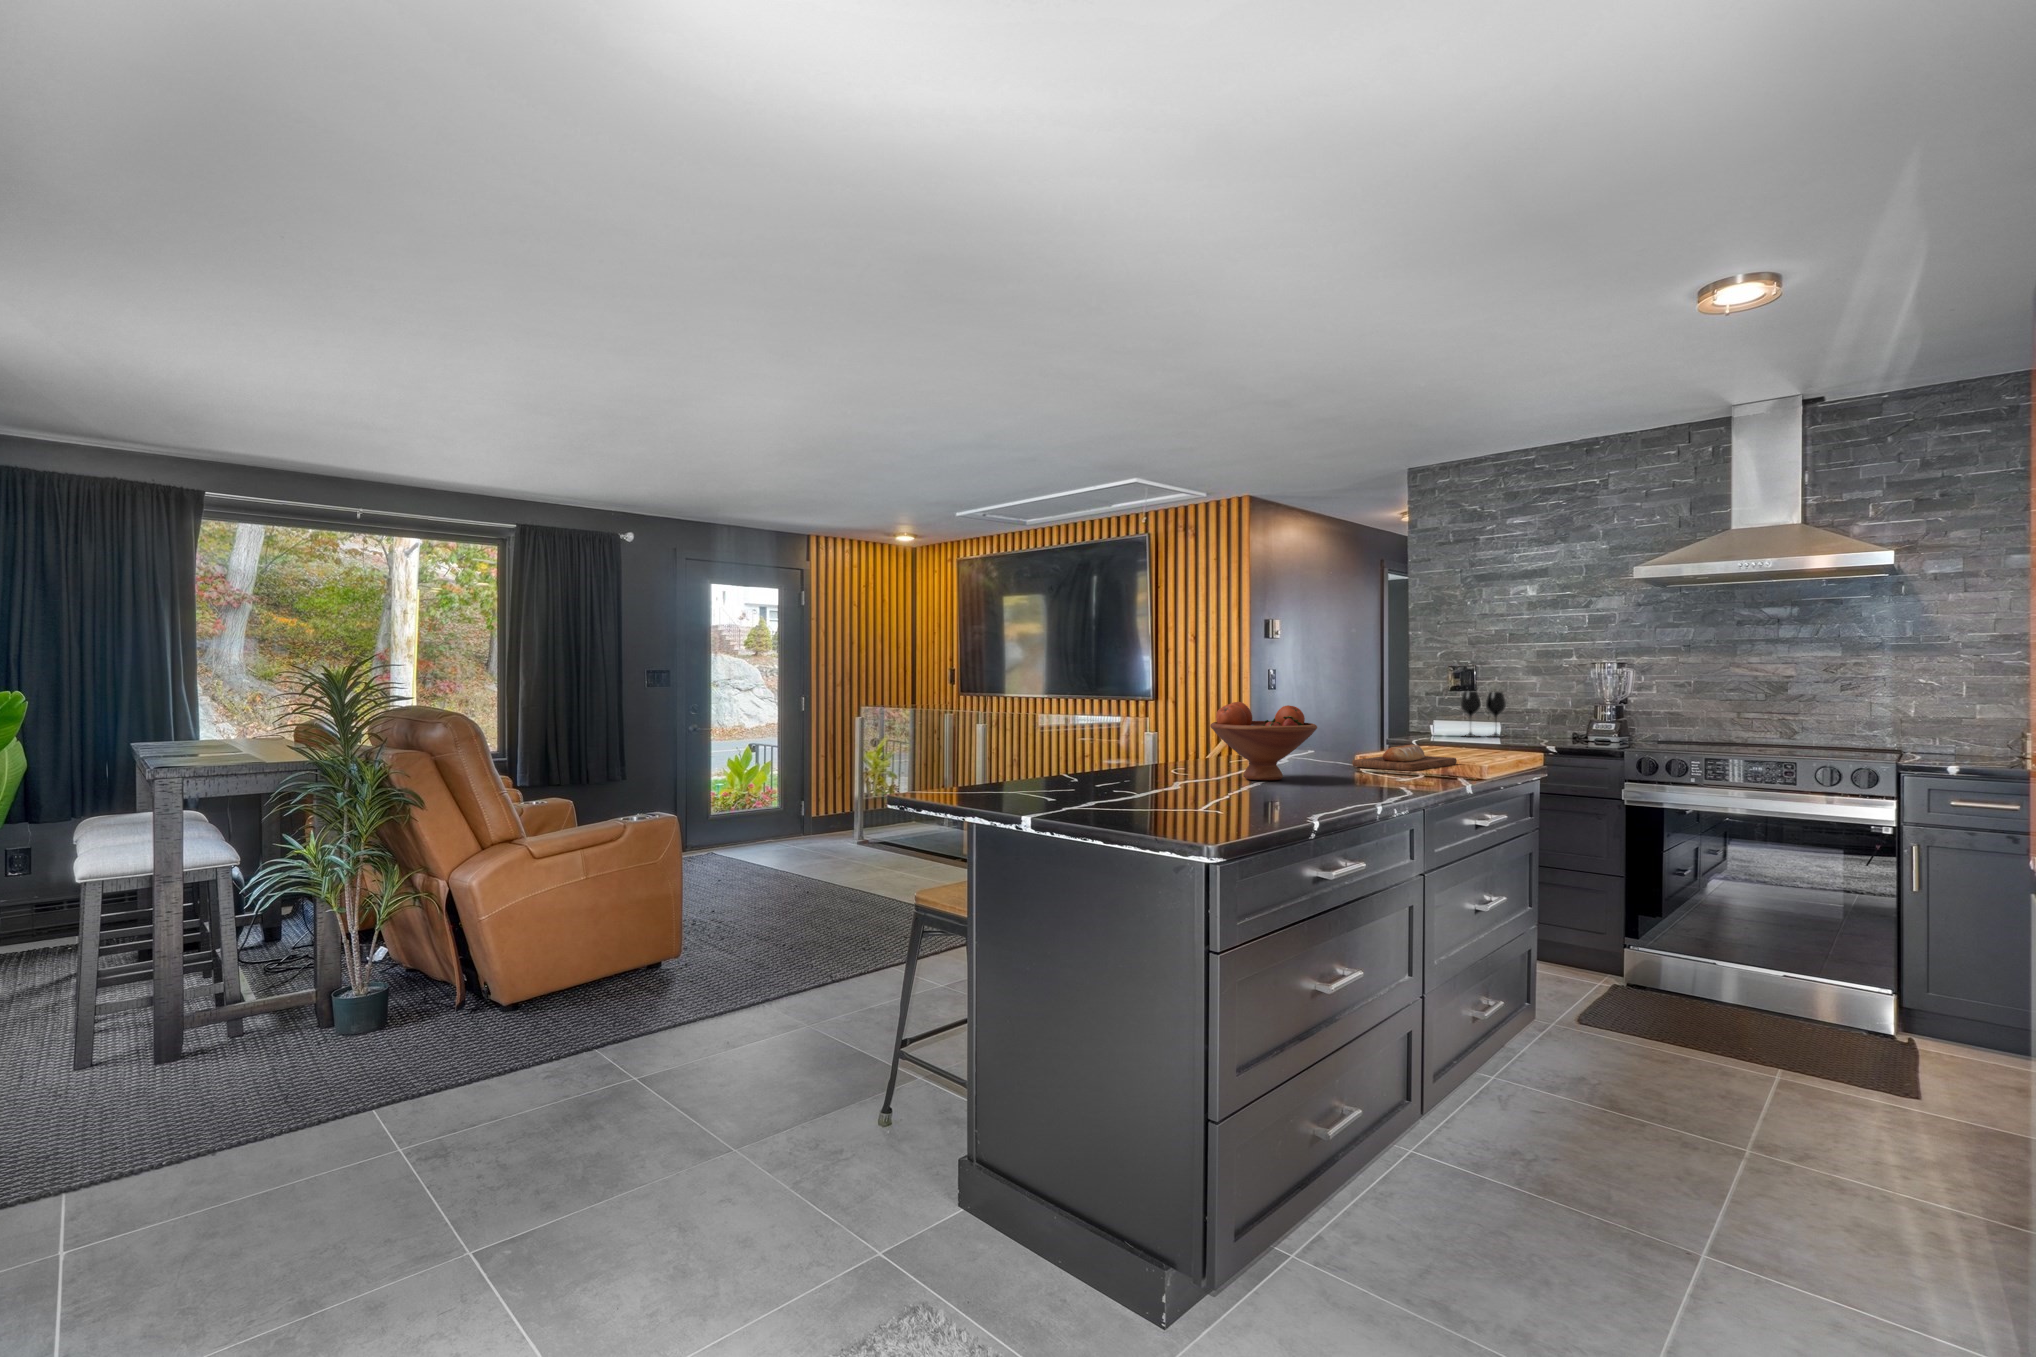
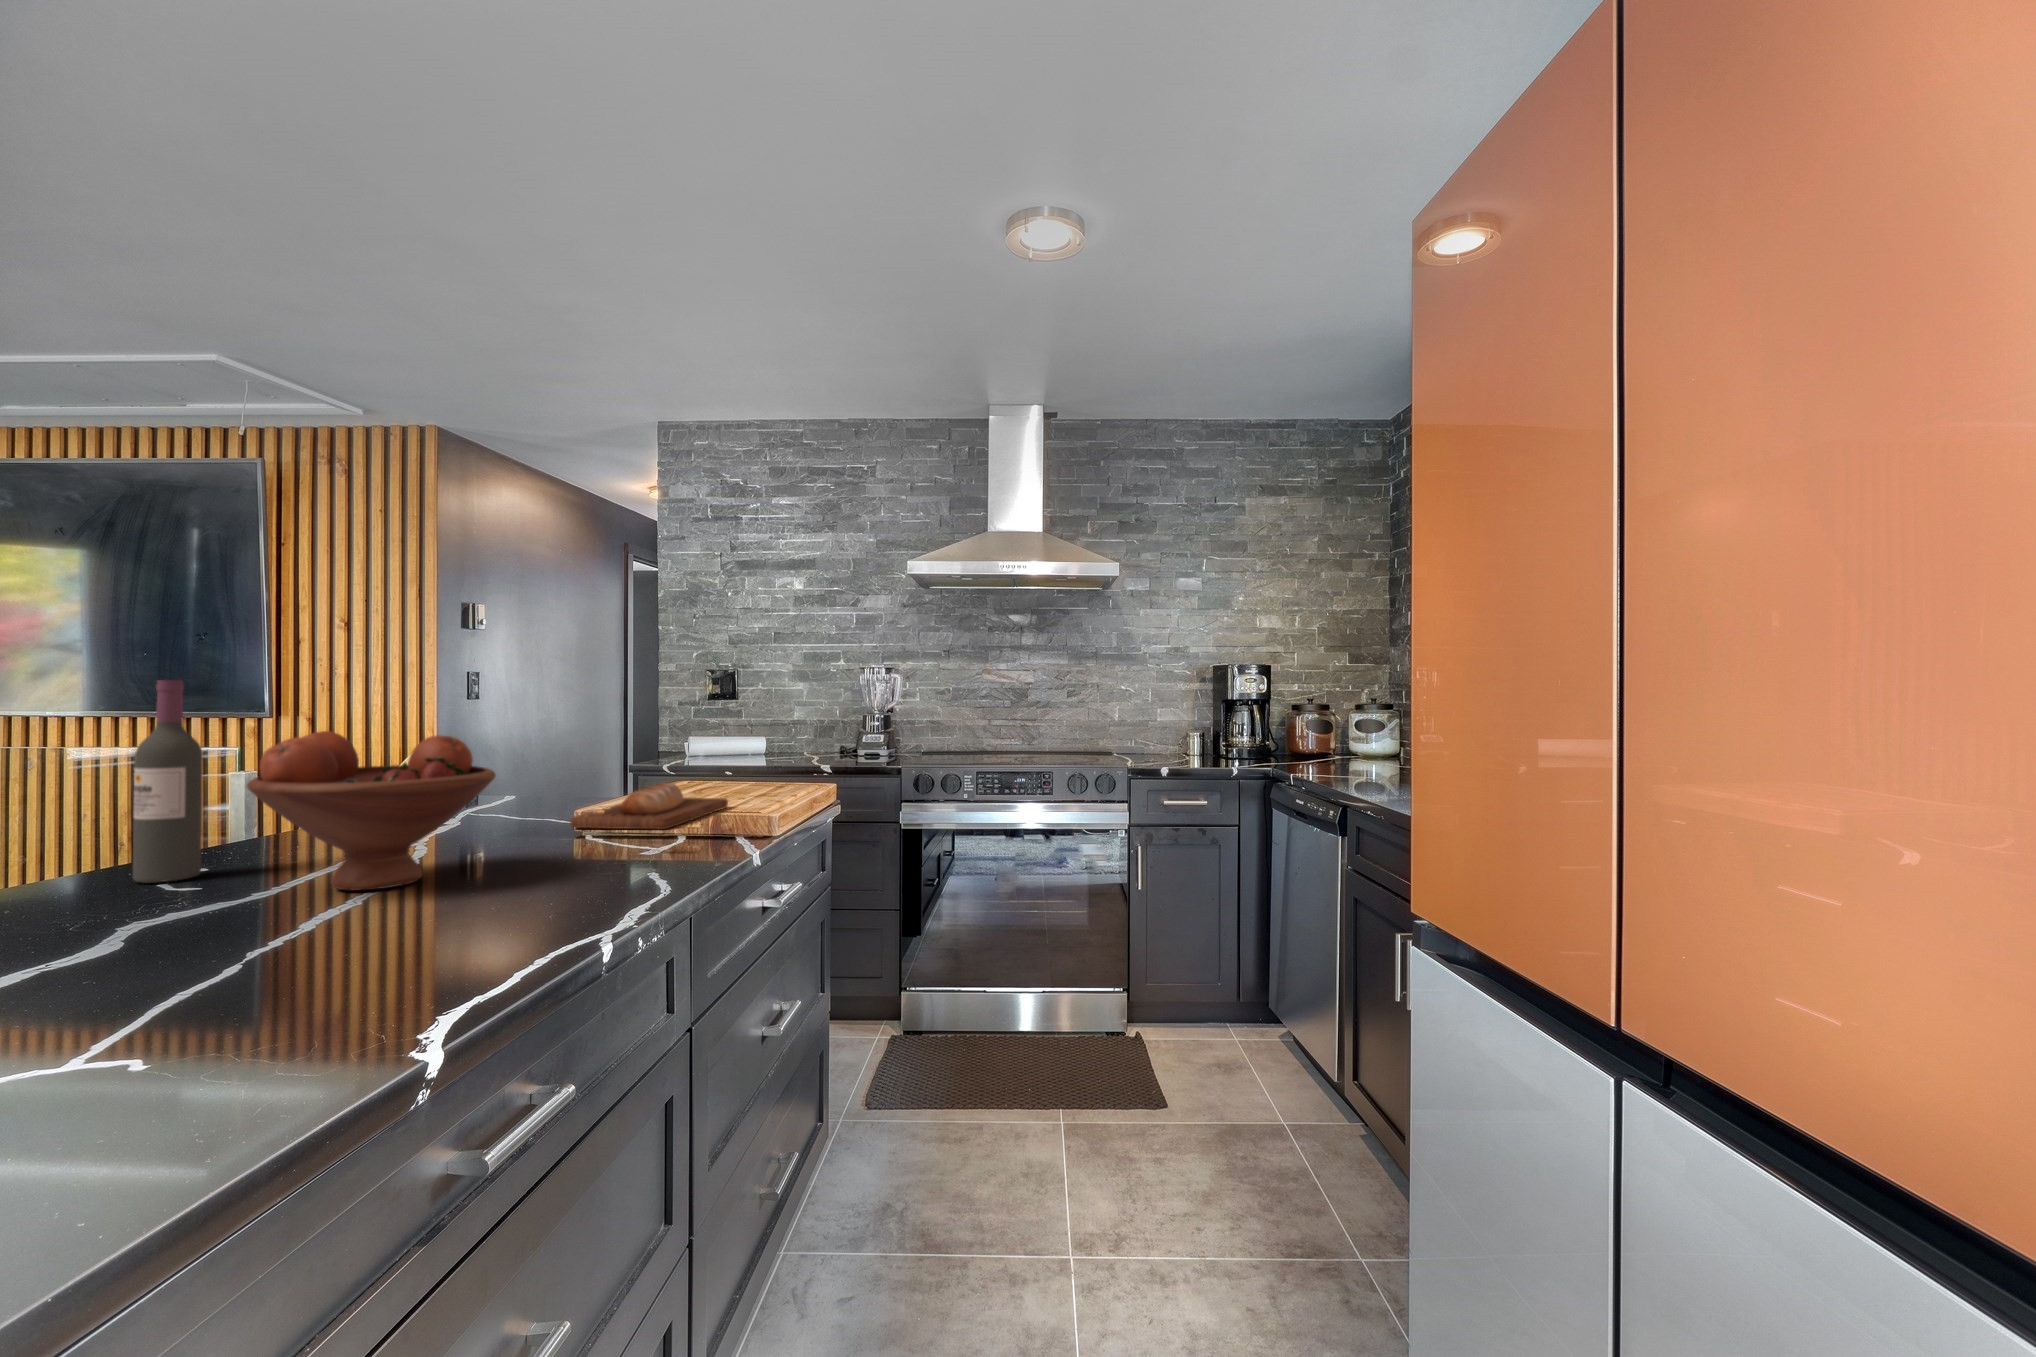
wine bottle: none [1159,677,1183,772] -> present [133,680,203,883]
wine glass: present [1461,691,1506,737] -> none [719,700,771,756]

